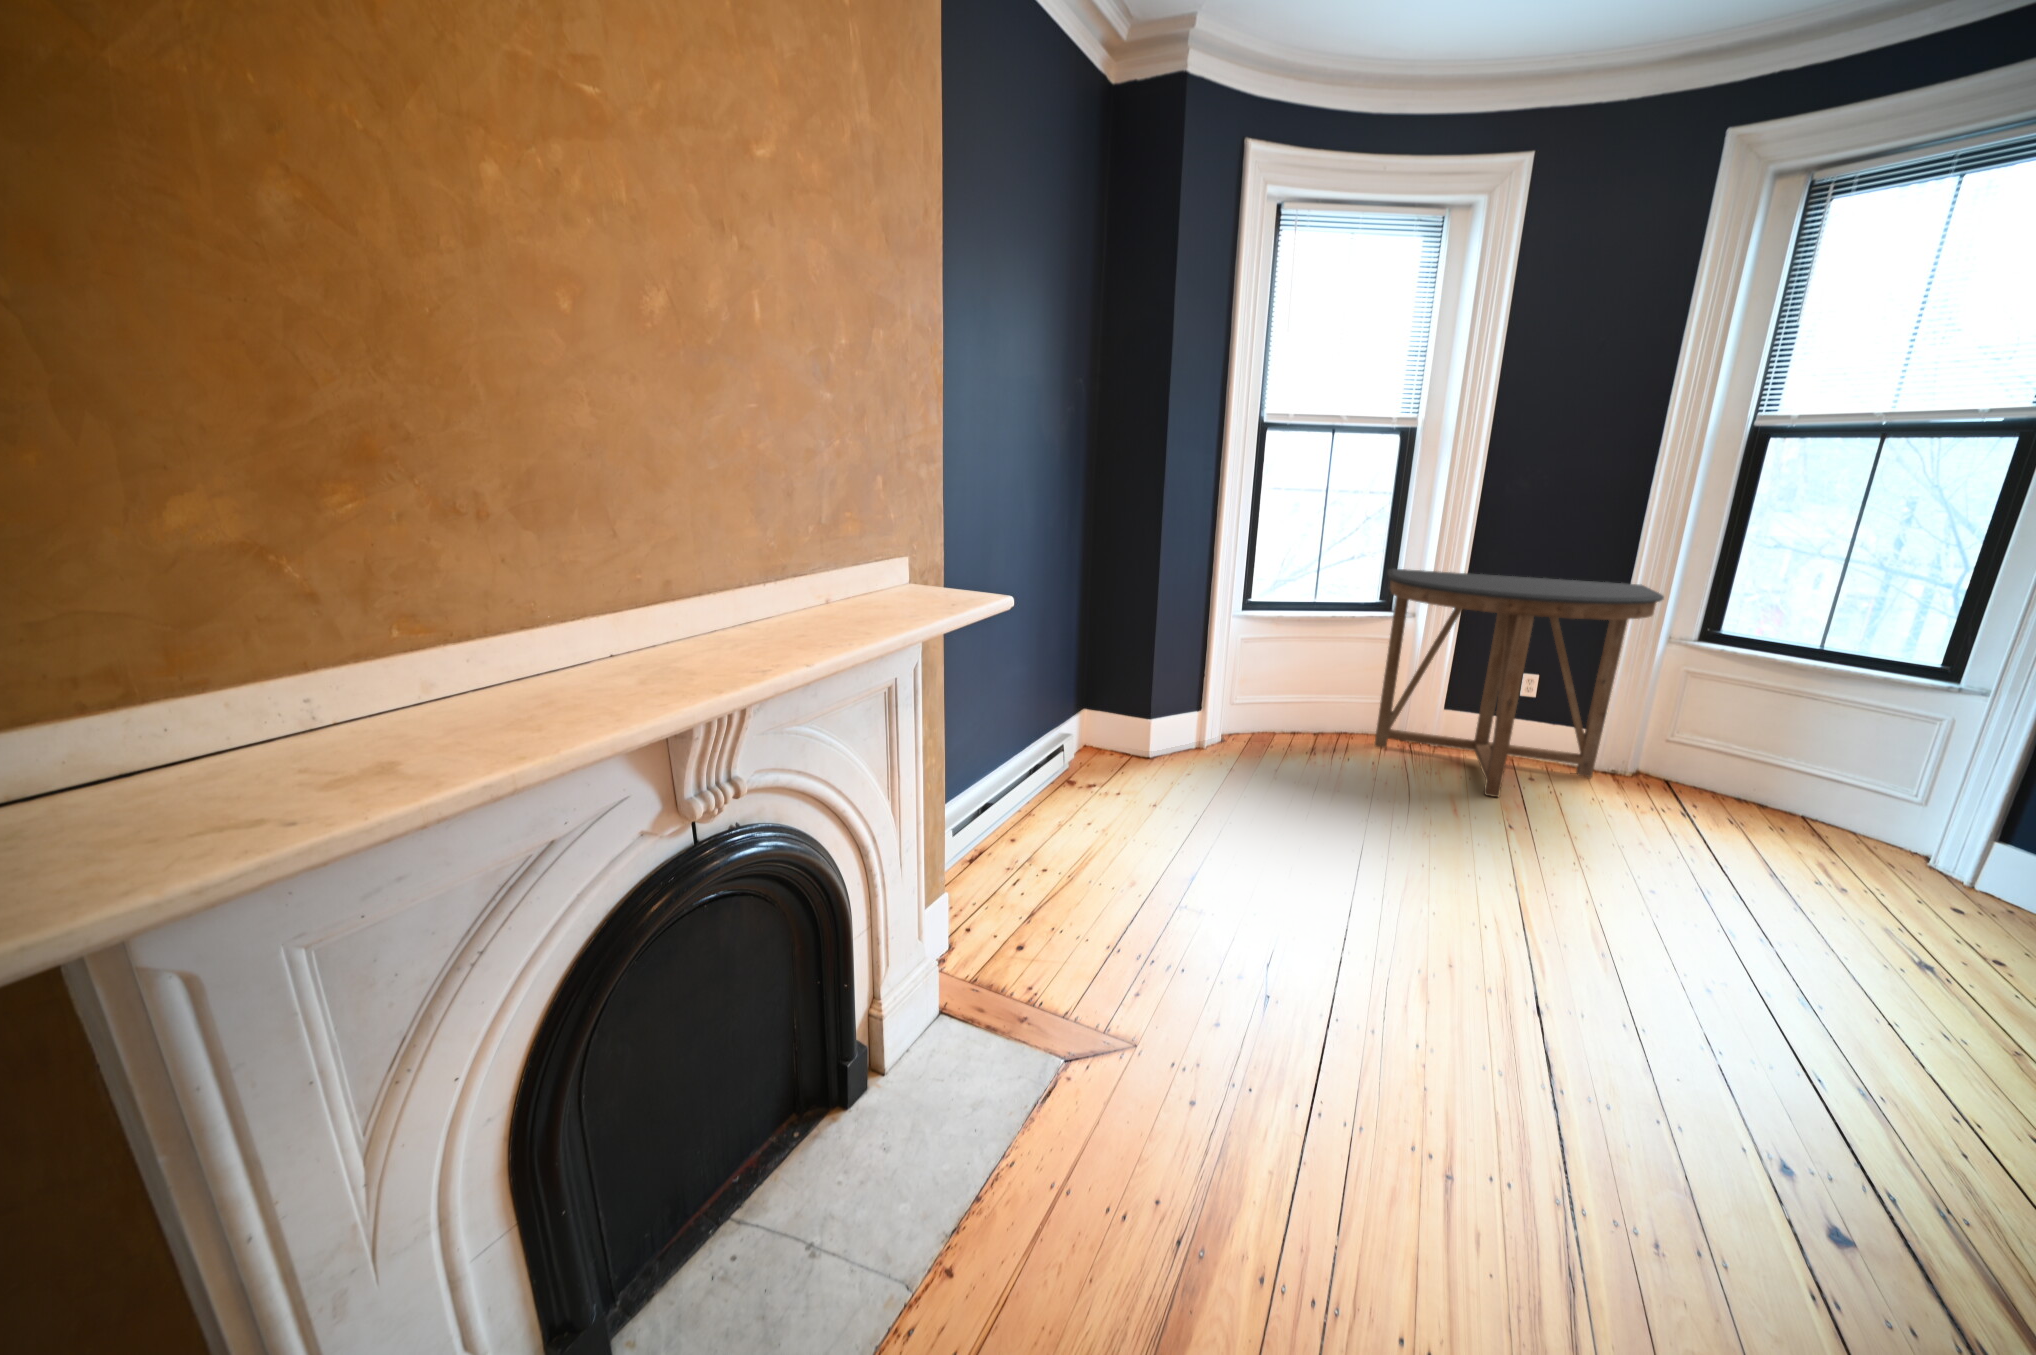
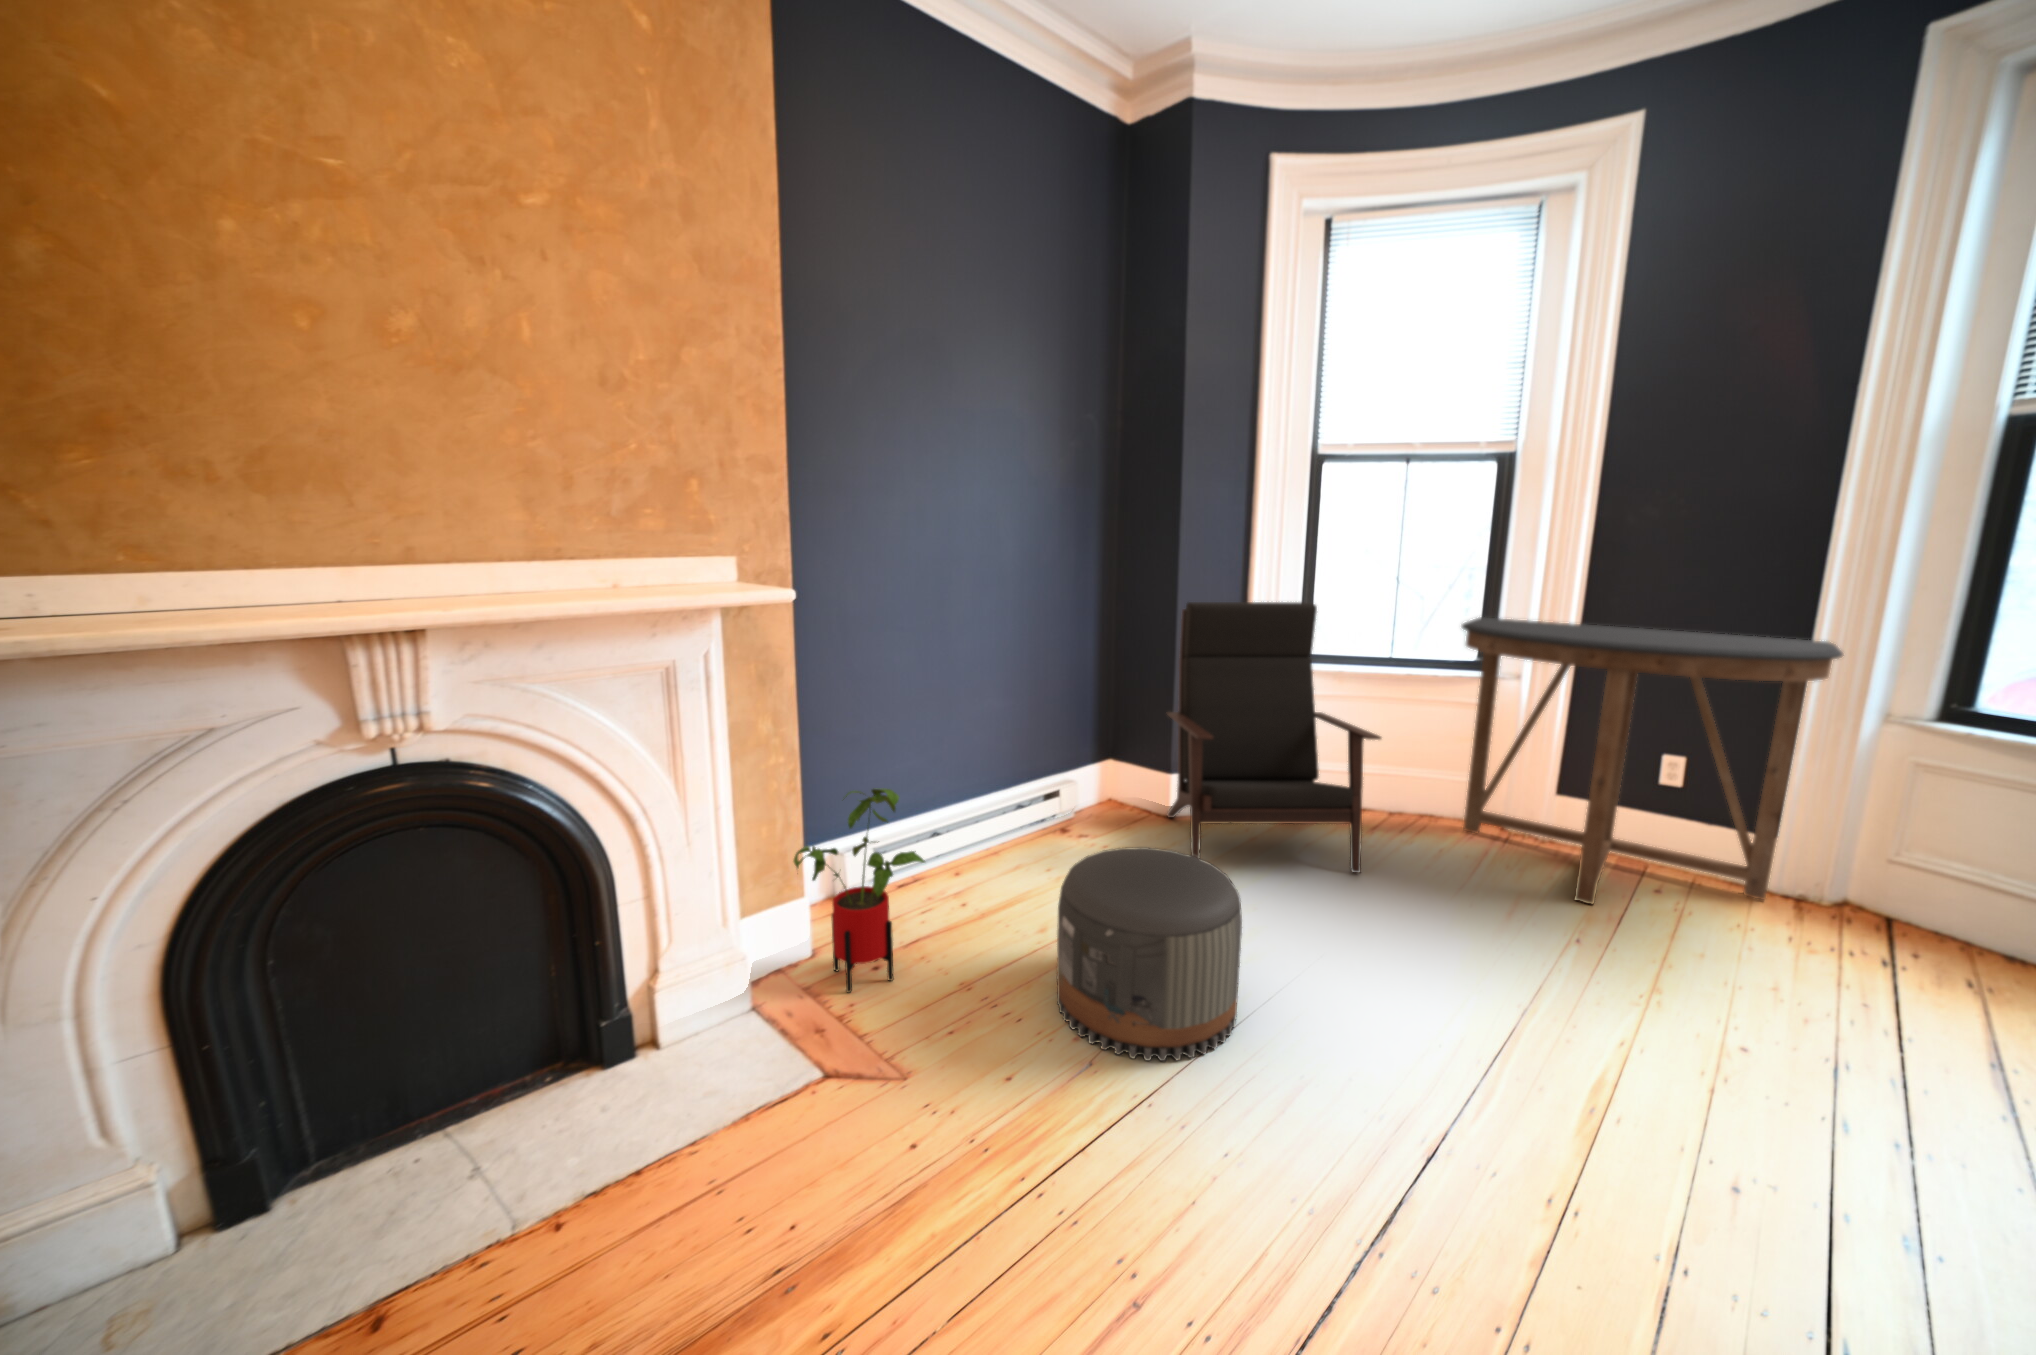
lounge chair: none [1146,562,1359,814] -> present [1167,602,1381,873]
house plant: none [955,781,1086,981] -> present [794,788,925,993]
pouf: none [1188,803,1361,987] -> present [1057,847,1242,1061]

